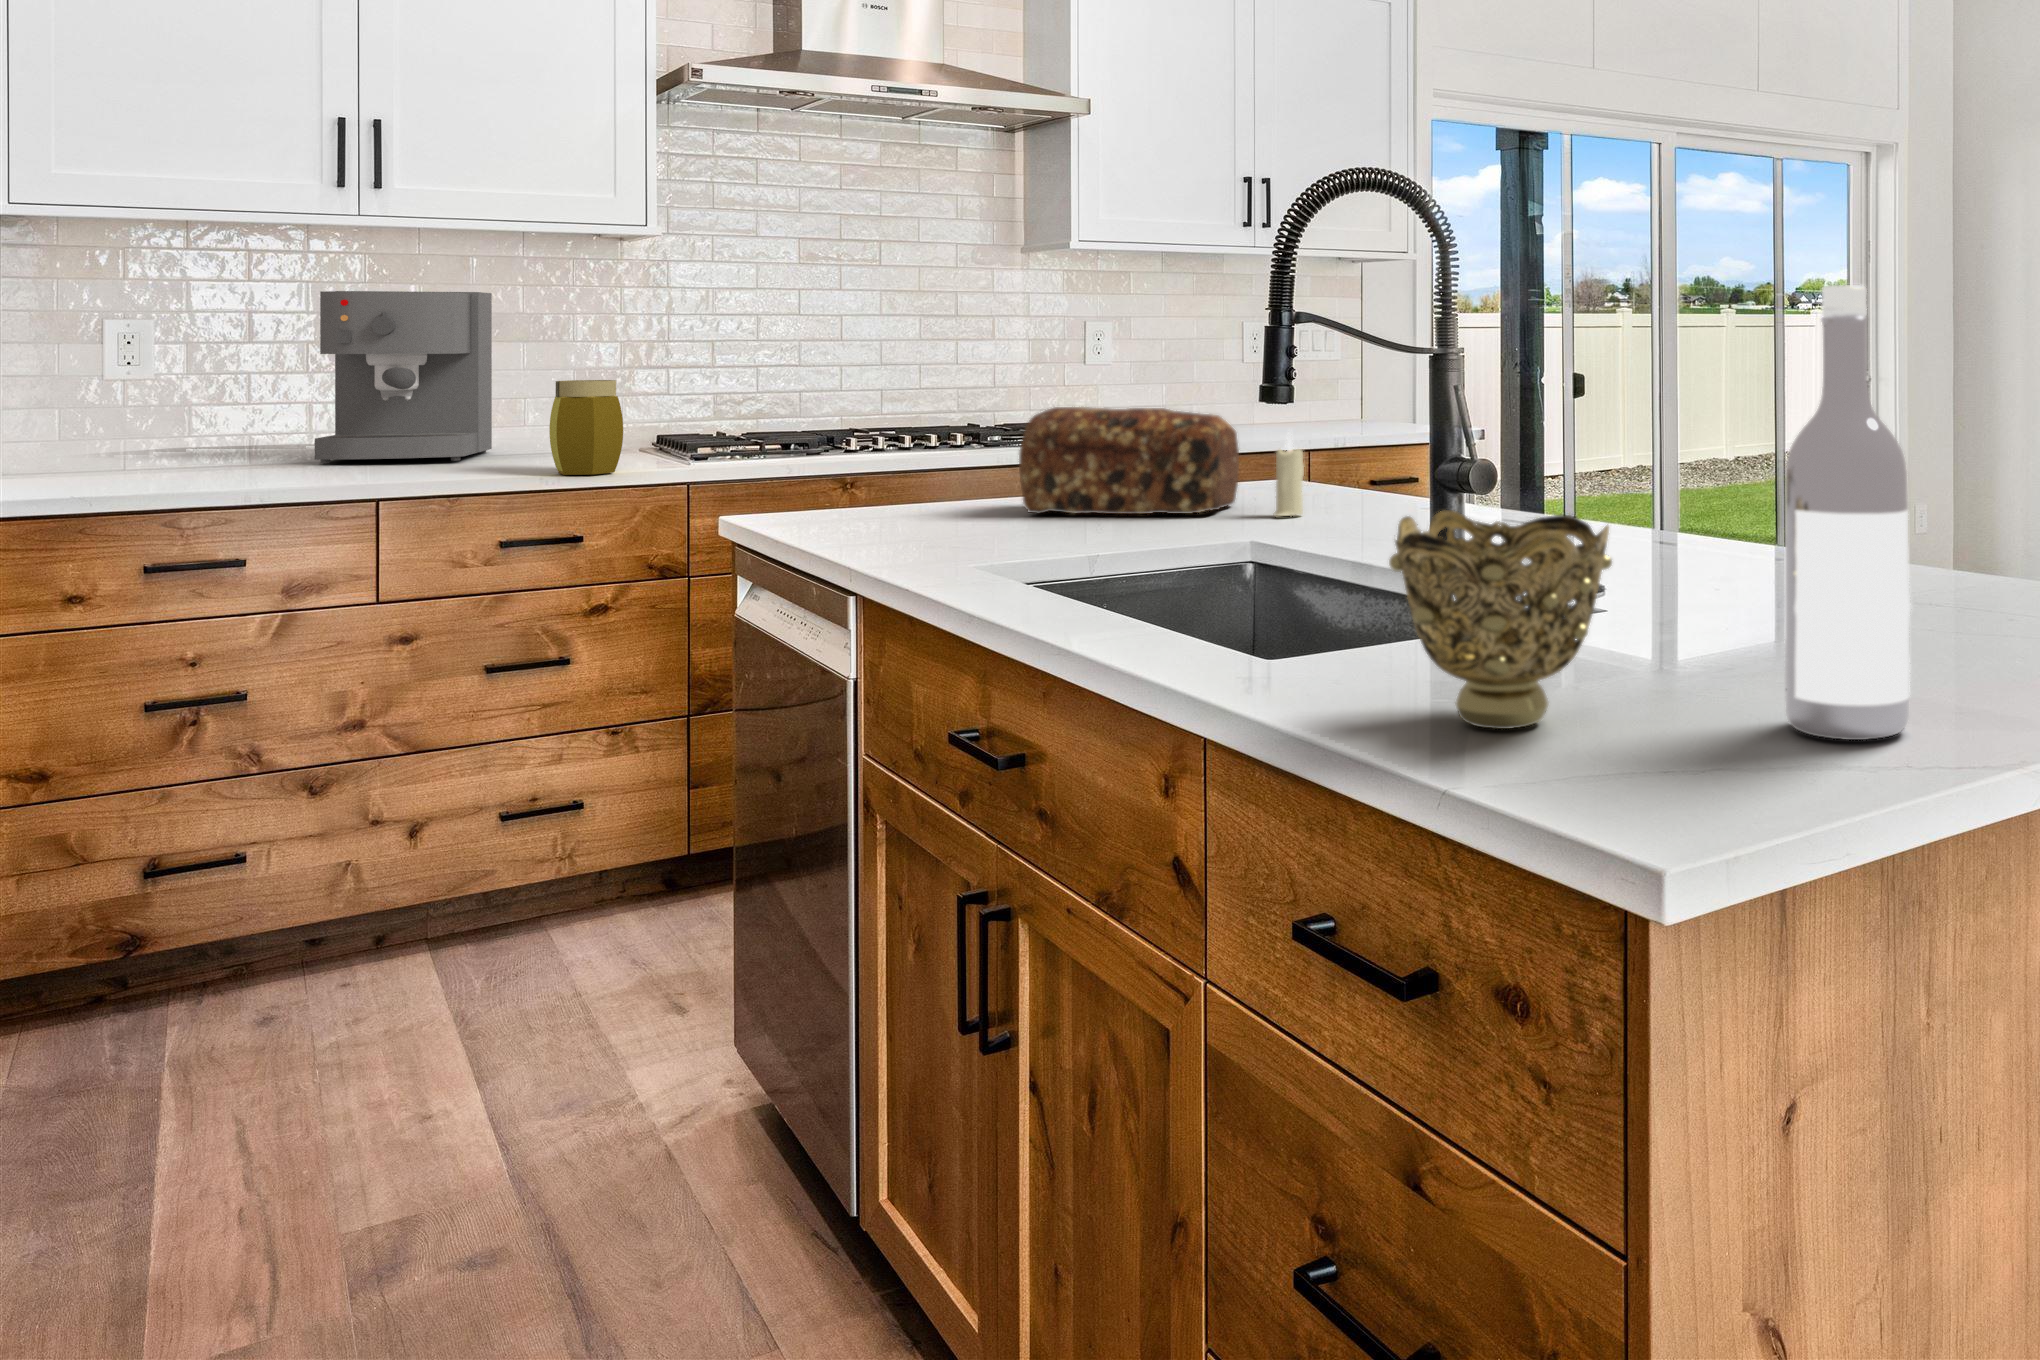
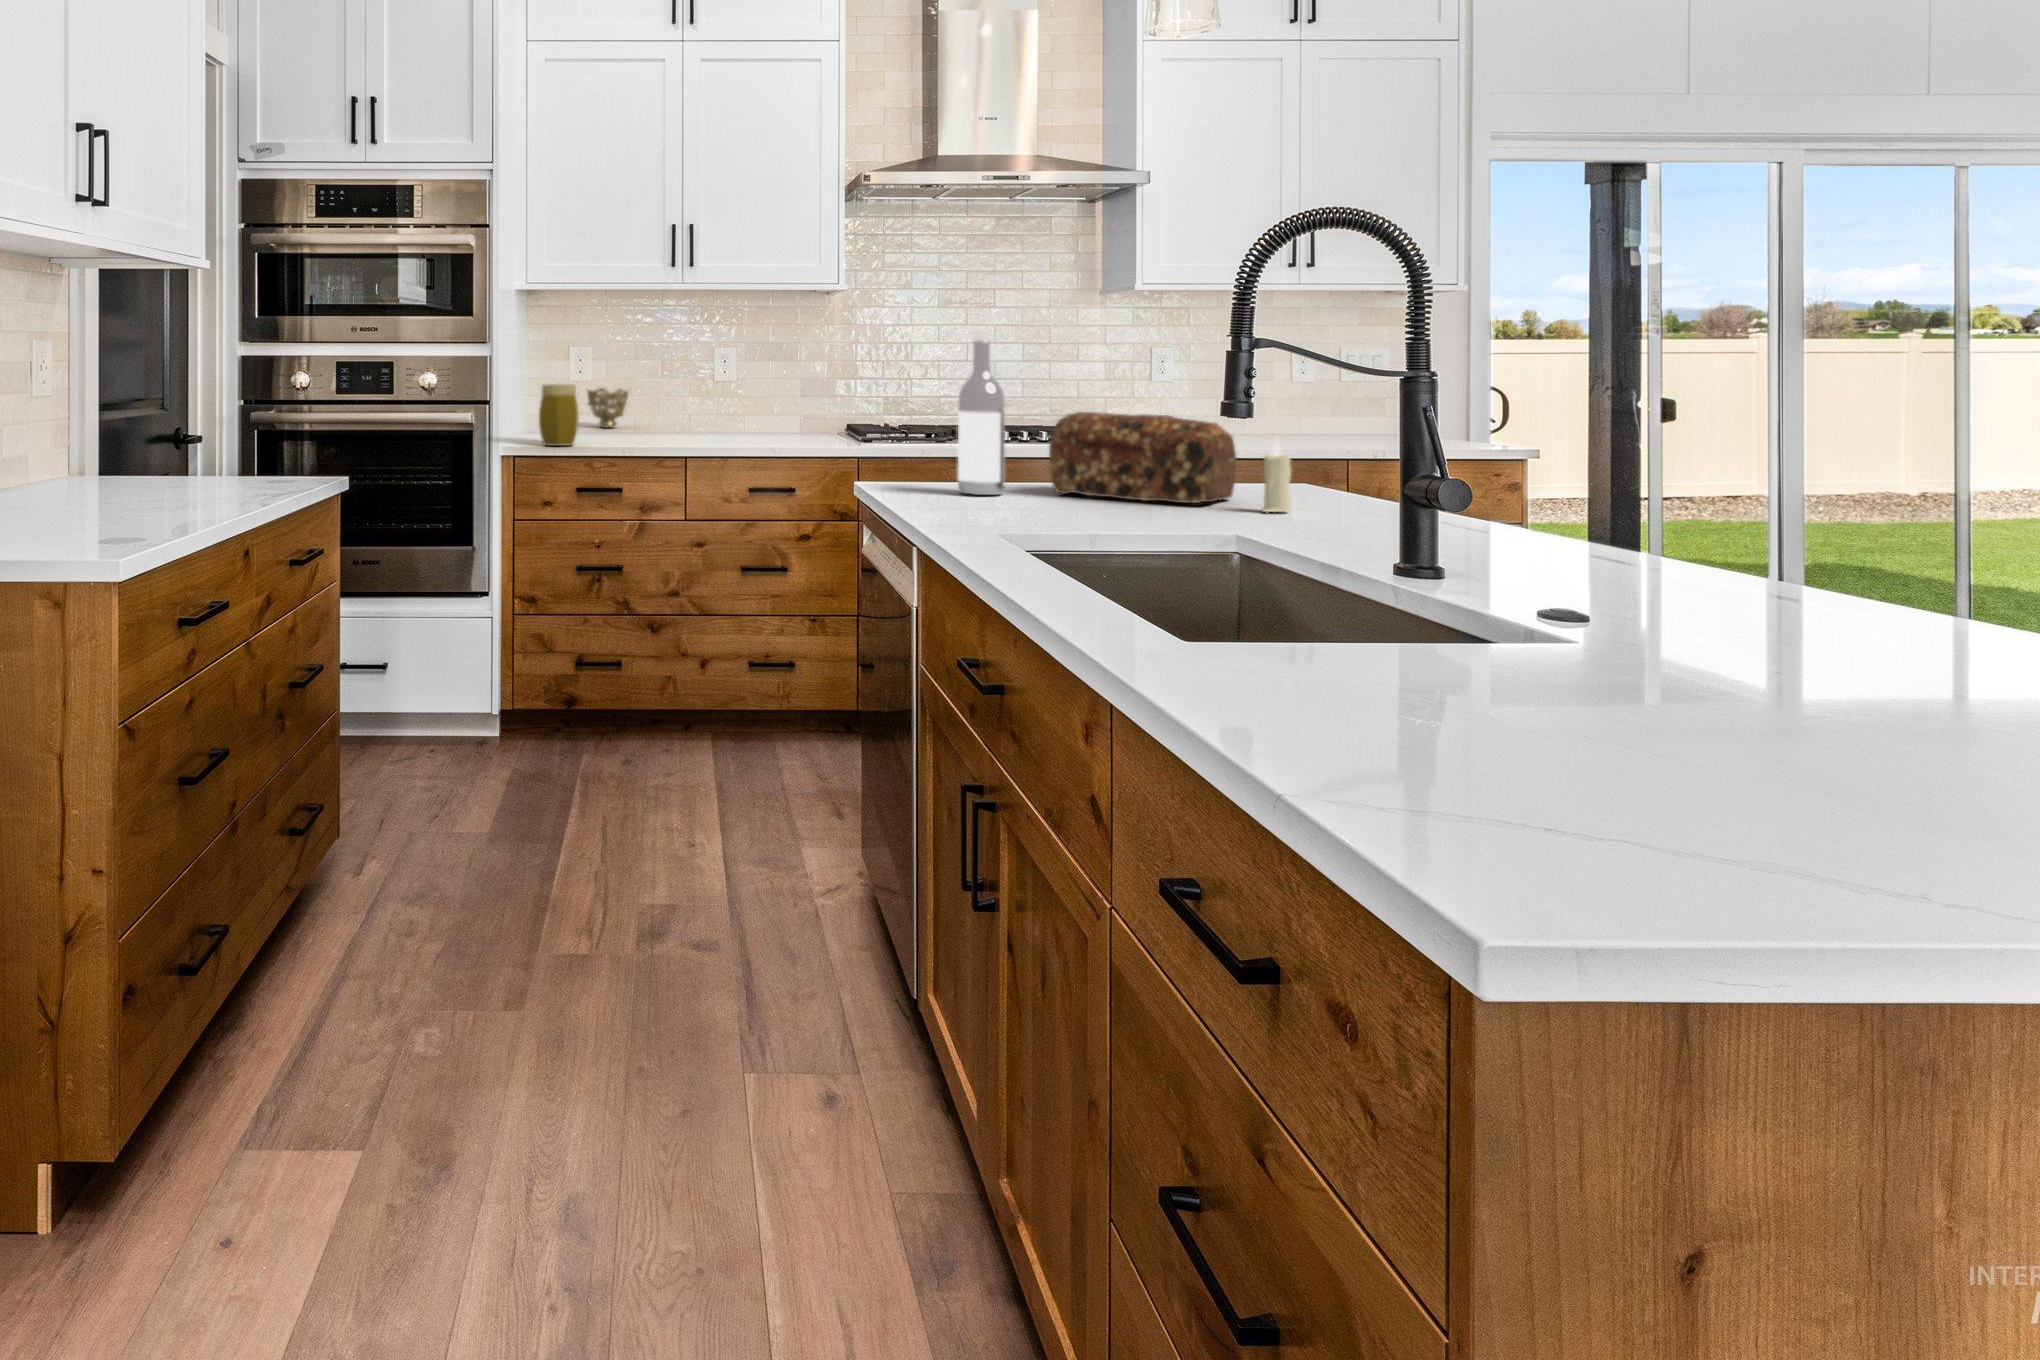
wine bottle: present [1785,285,1911,740] -> present [958,329,1005,495]
coffee maker: present [315,291,492,463] -> none [664,329,756,434]
jar: present [549,380,623,475] -> present [539,384,579,446]
decorative bowl: present [1389,510,1612,729] -> present [587,388,628,428]

